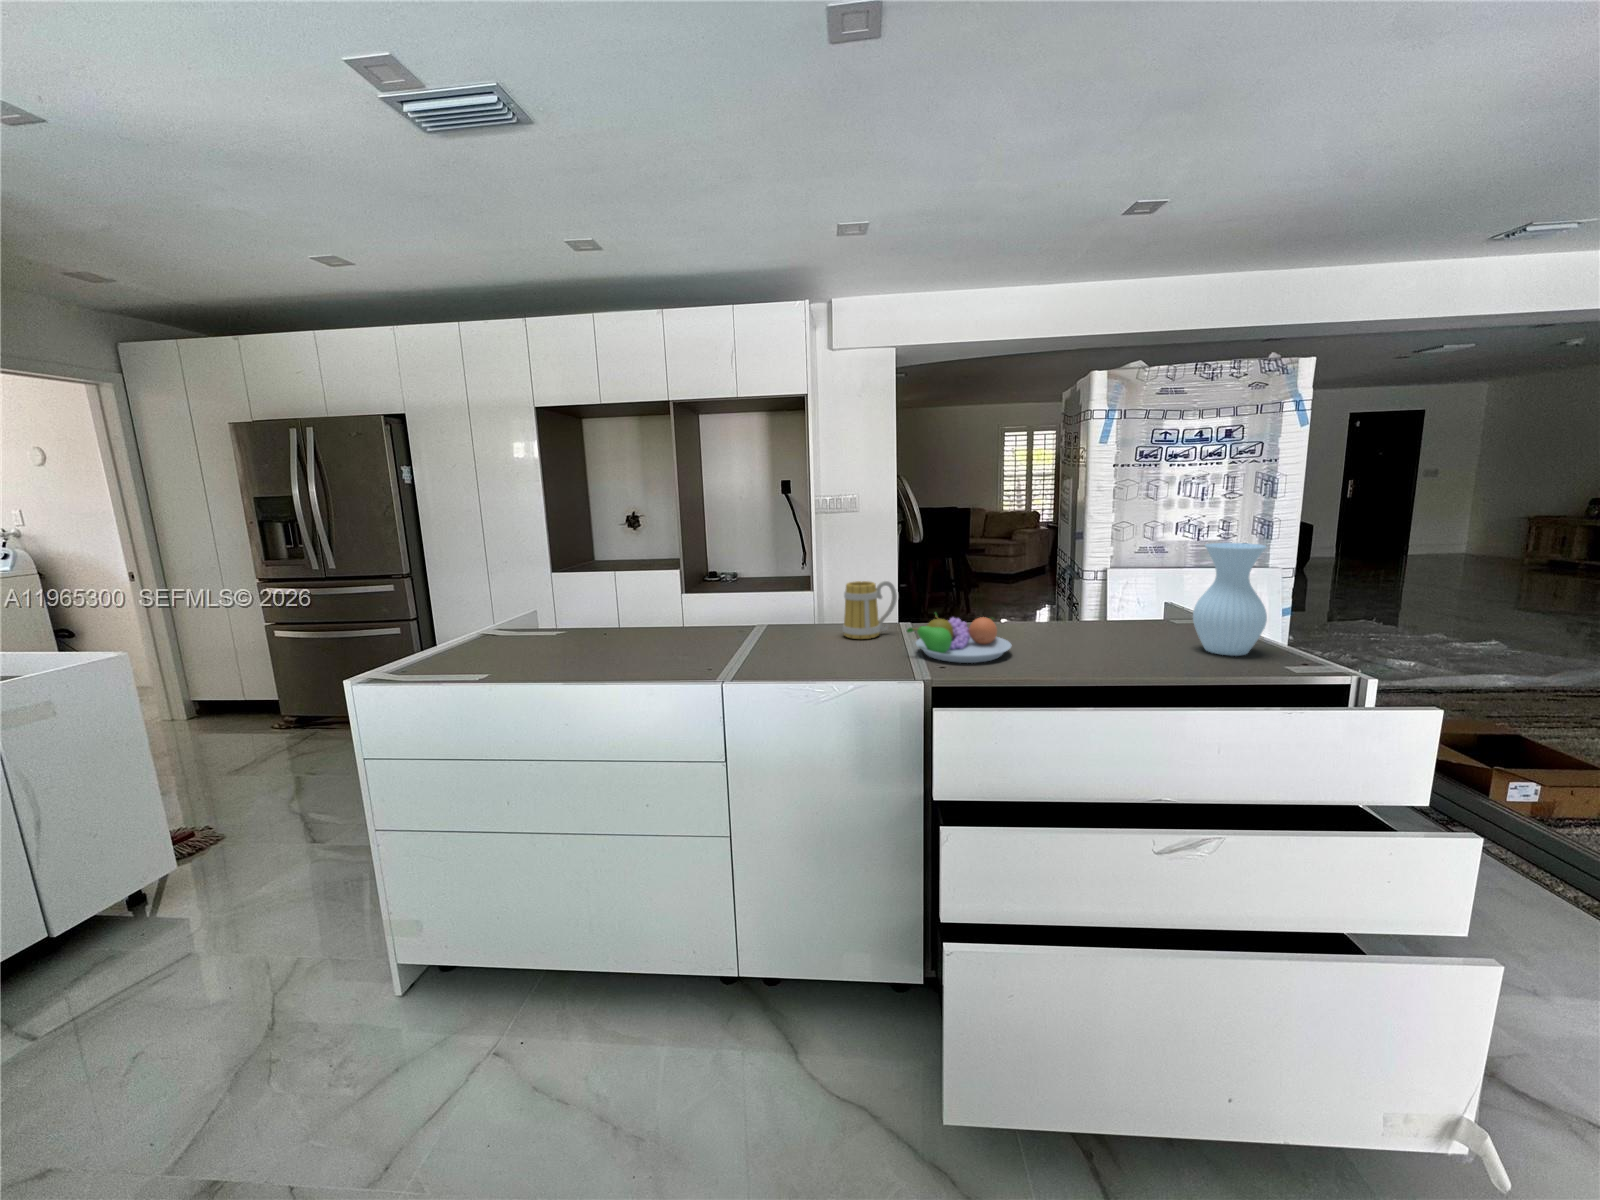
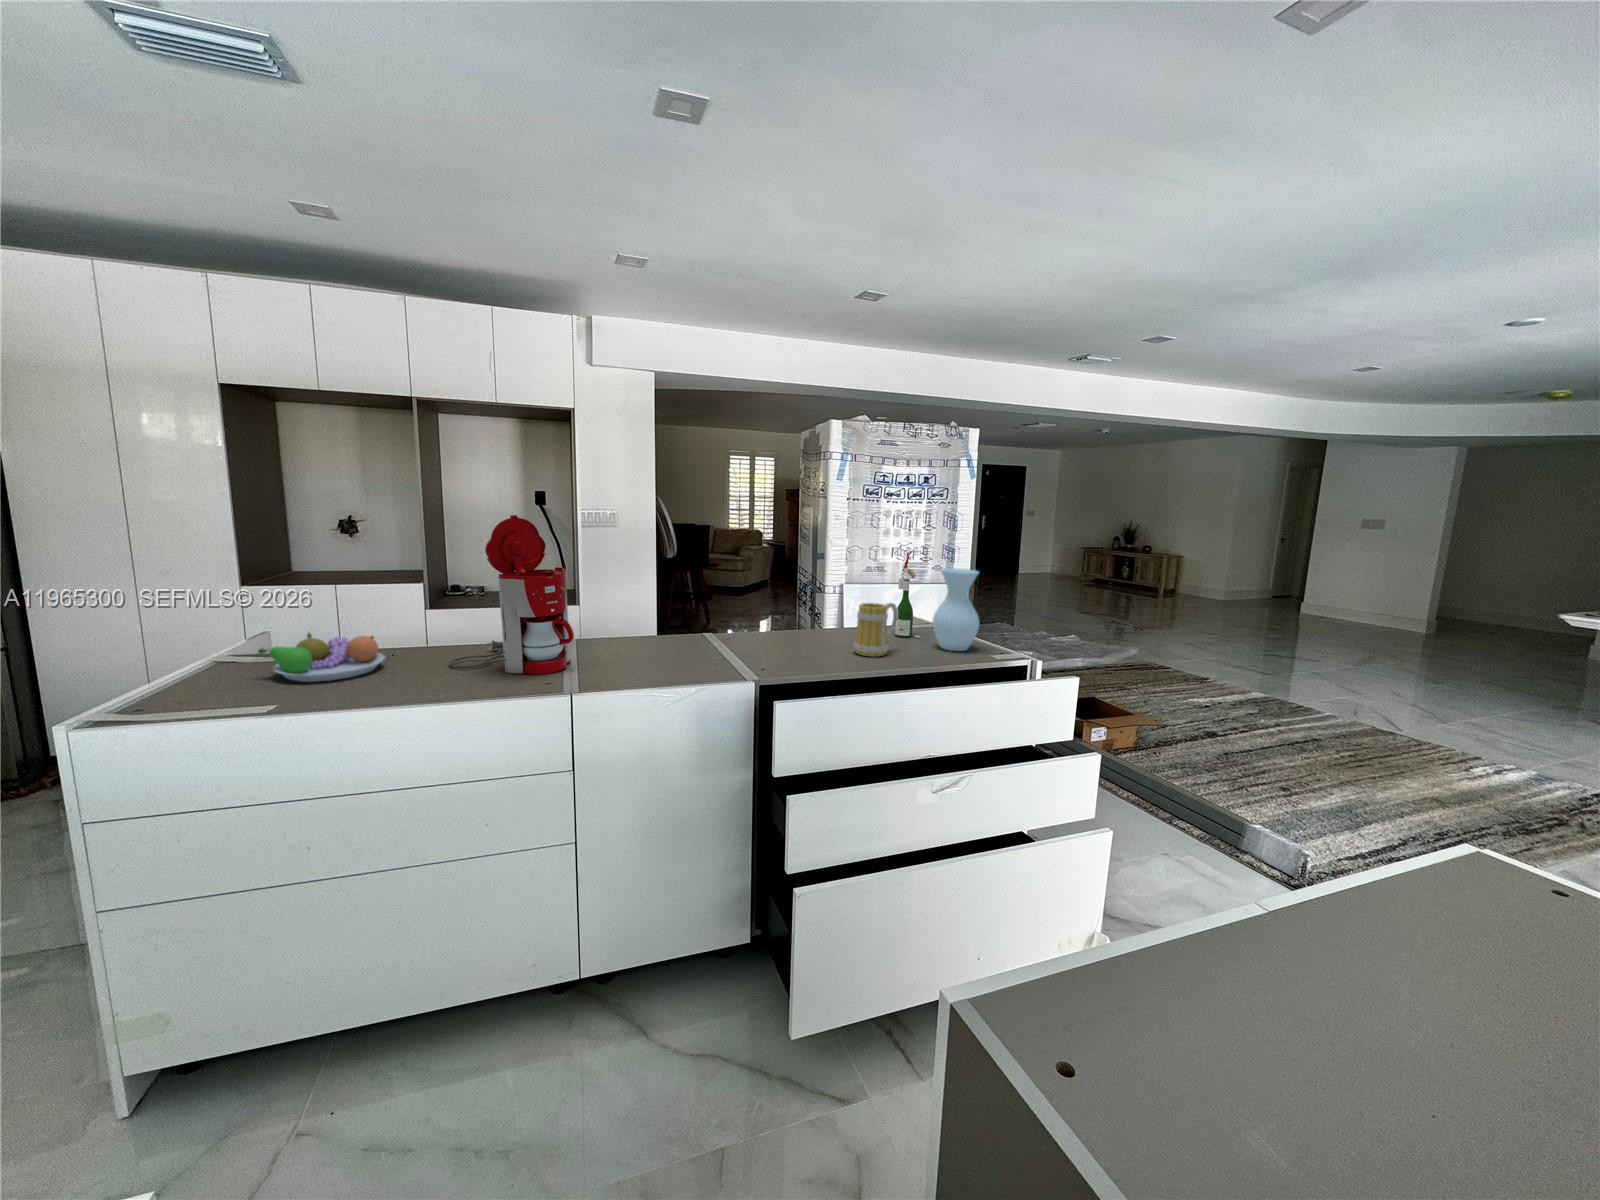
coffee maker: none [640,499,747,659] -> present [449,515,574,674]
wine bottle: none [1143,520,1181,635] -> present [895,550,920,638]
mug: present [843,581,897,639] -> present [854,603,898,657]
fruit bowl: present [907,613,1011,663] -> present [258,632,385,682]

